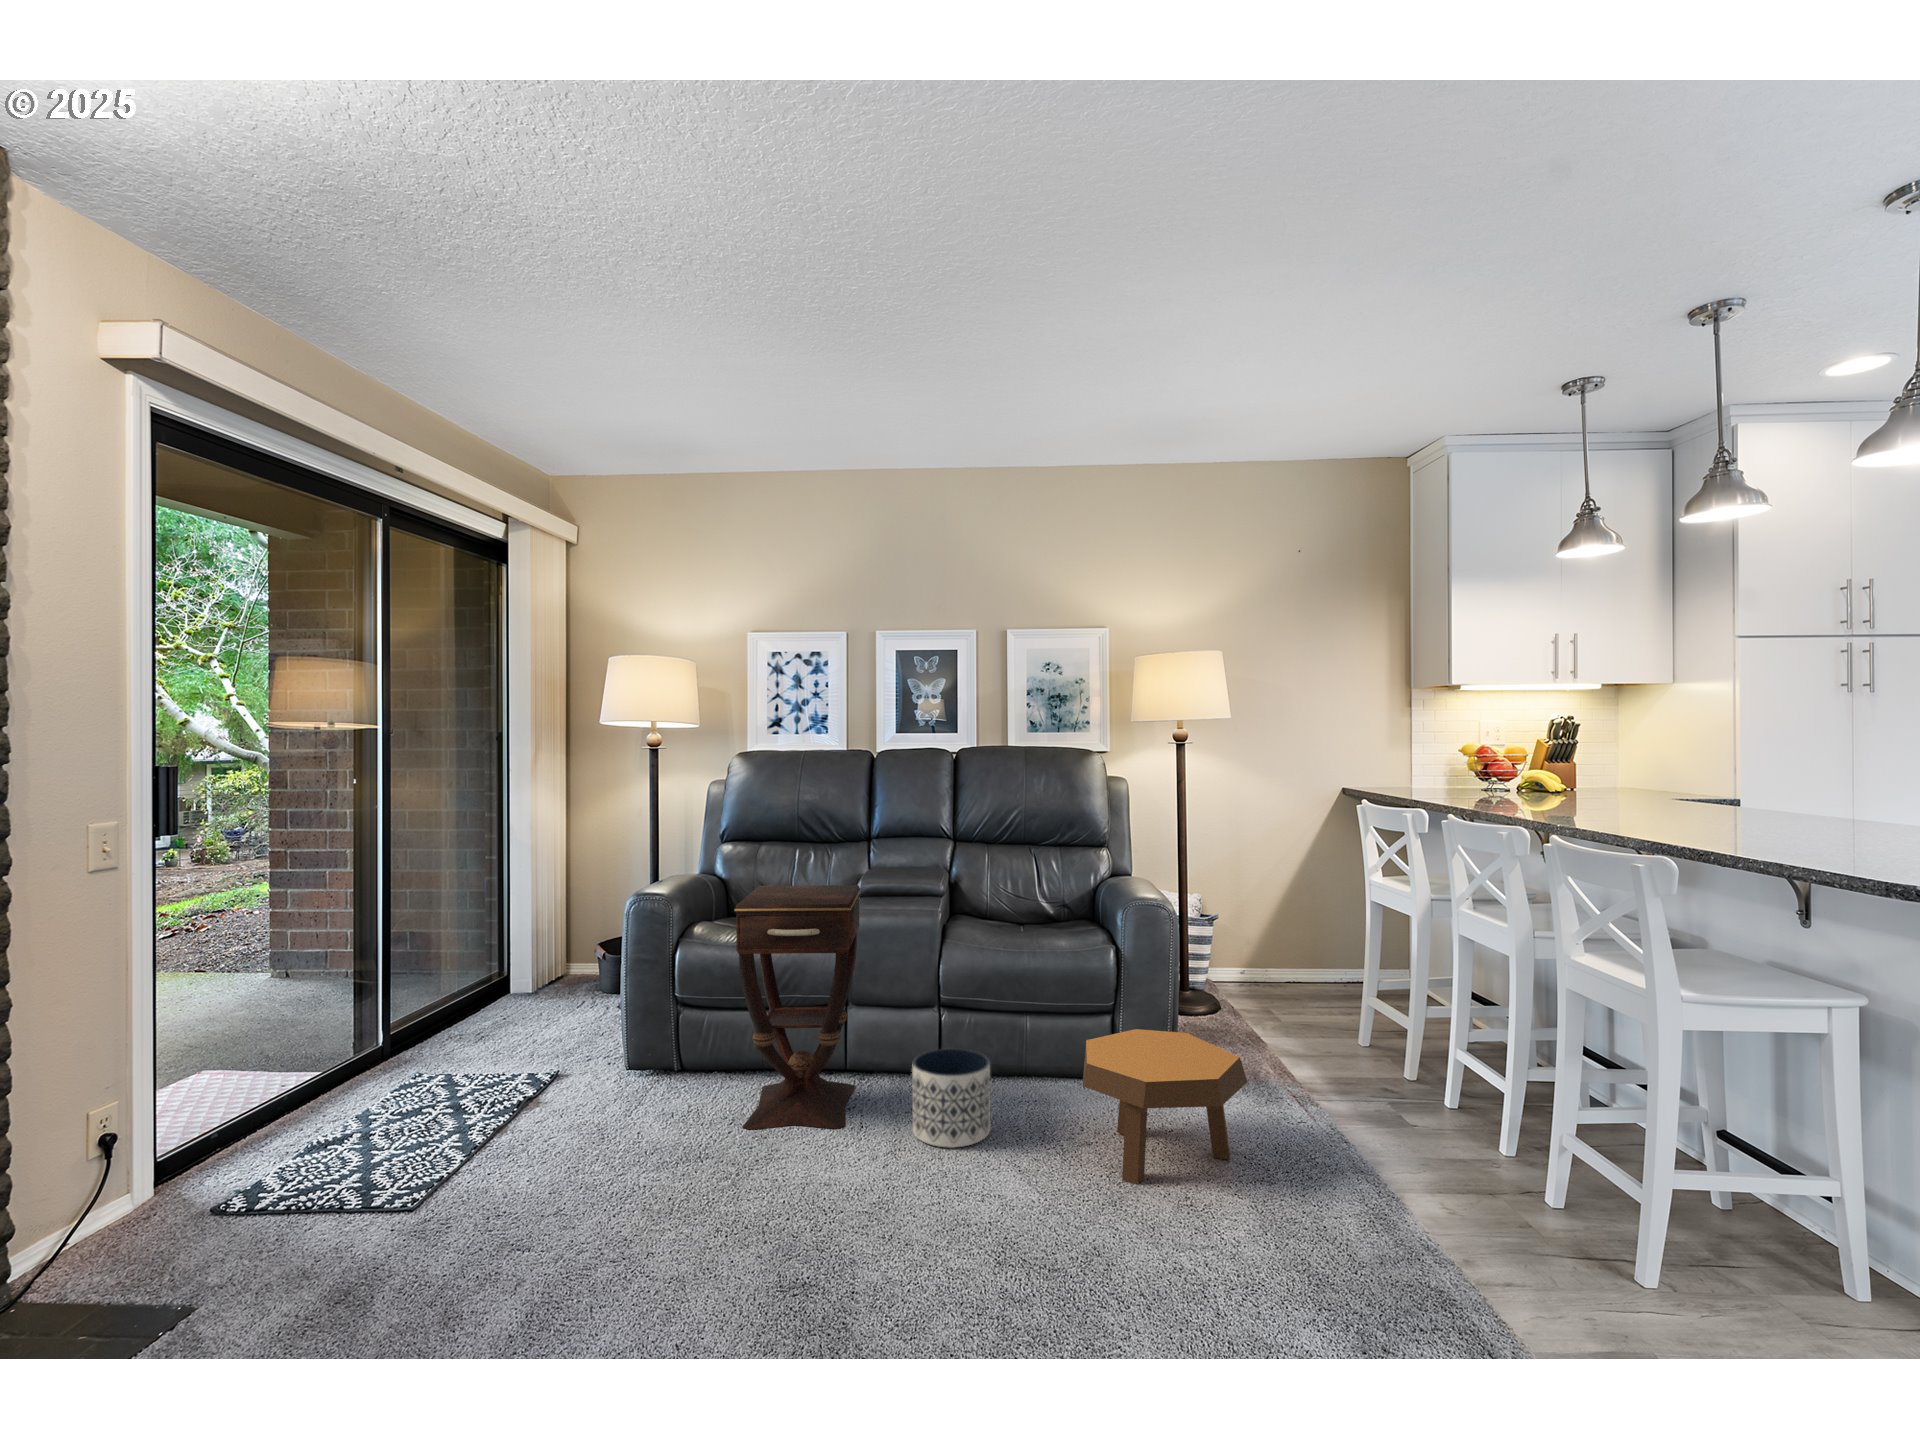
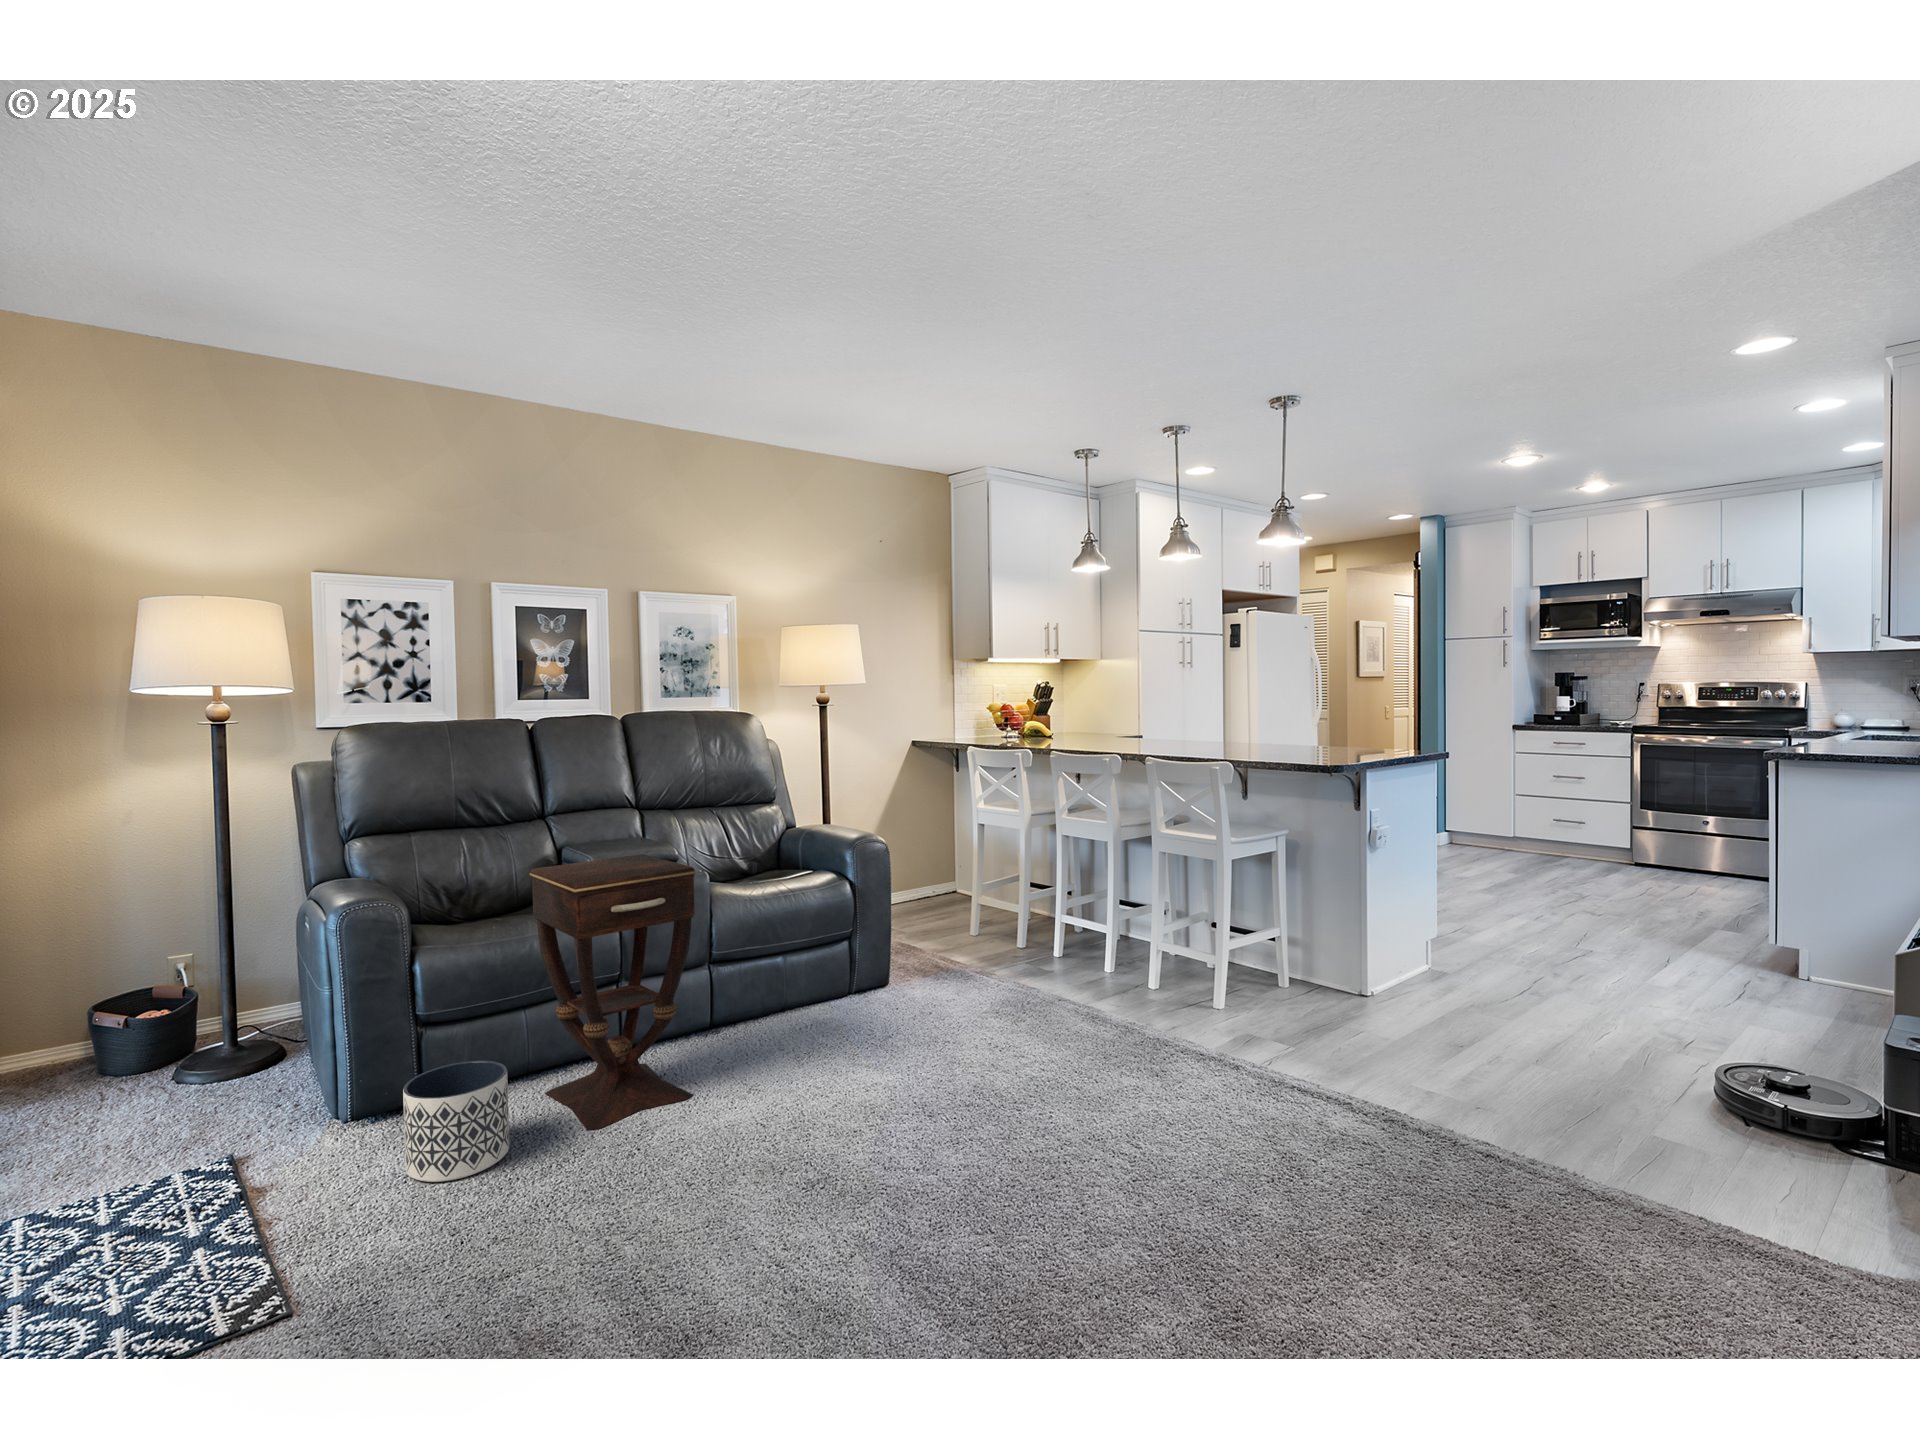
footstool: present [1083,1029,1247,1184] -> none [893,936,1029,1055]
planter: present [912,1048,990,1148] -> present [403,1061,509,1182]

